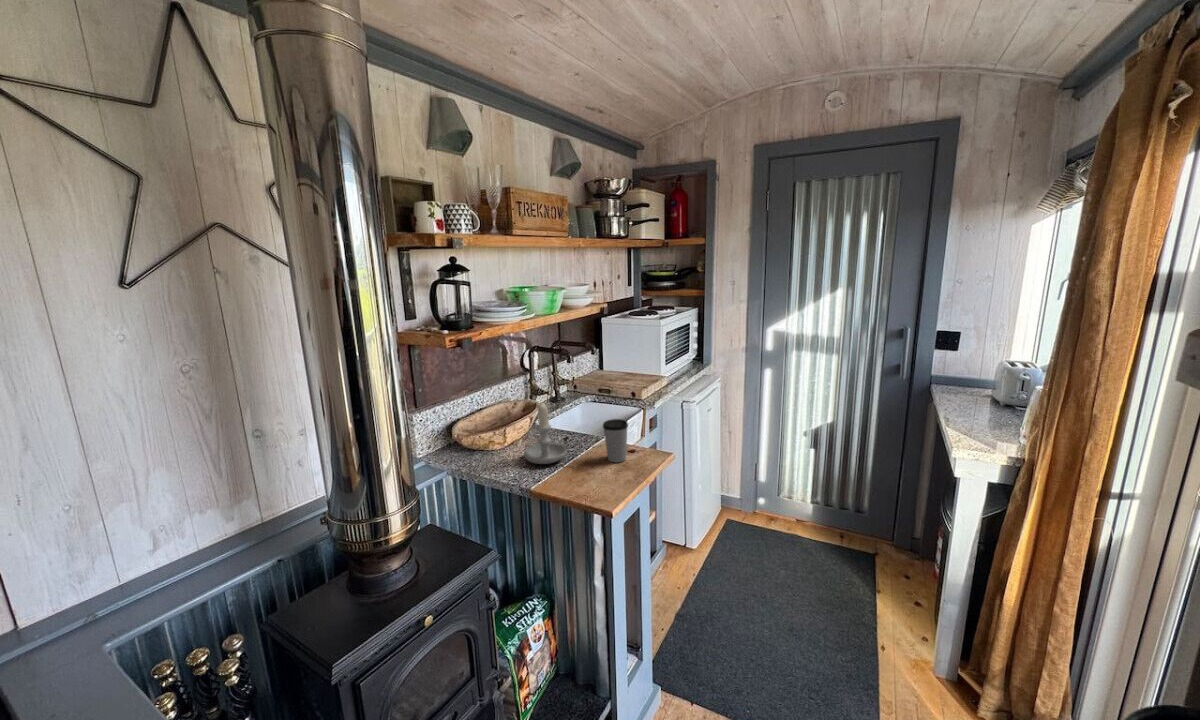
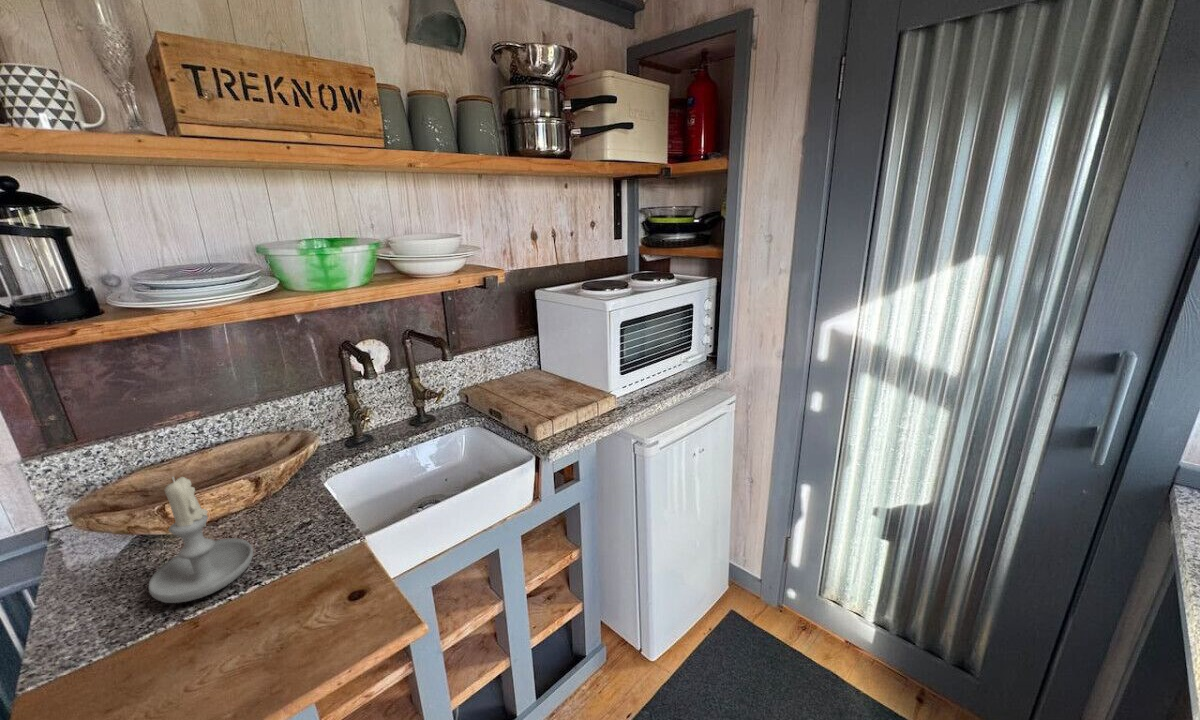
coffee cup: present [603,419,628,462] -> none [265,530,336,629]

